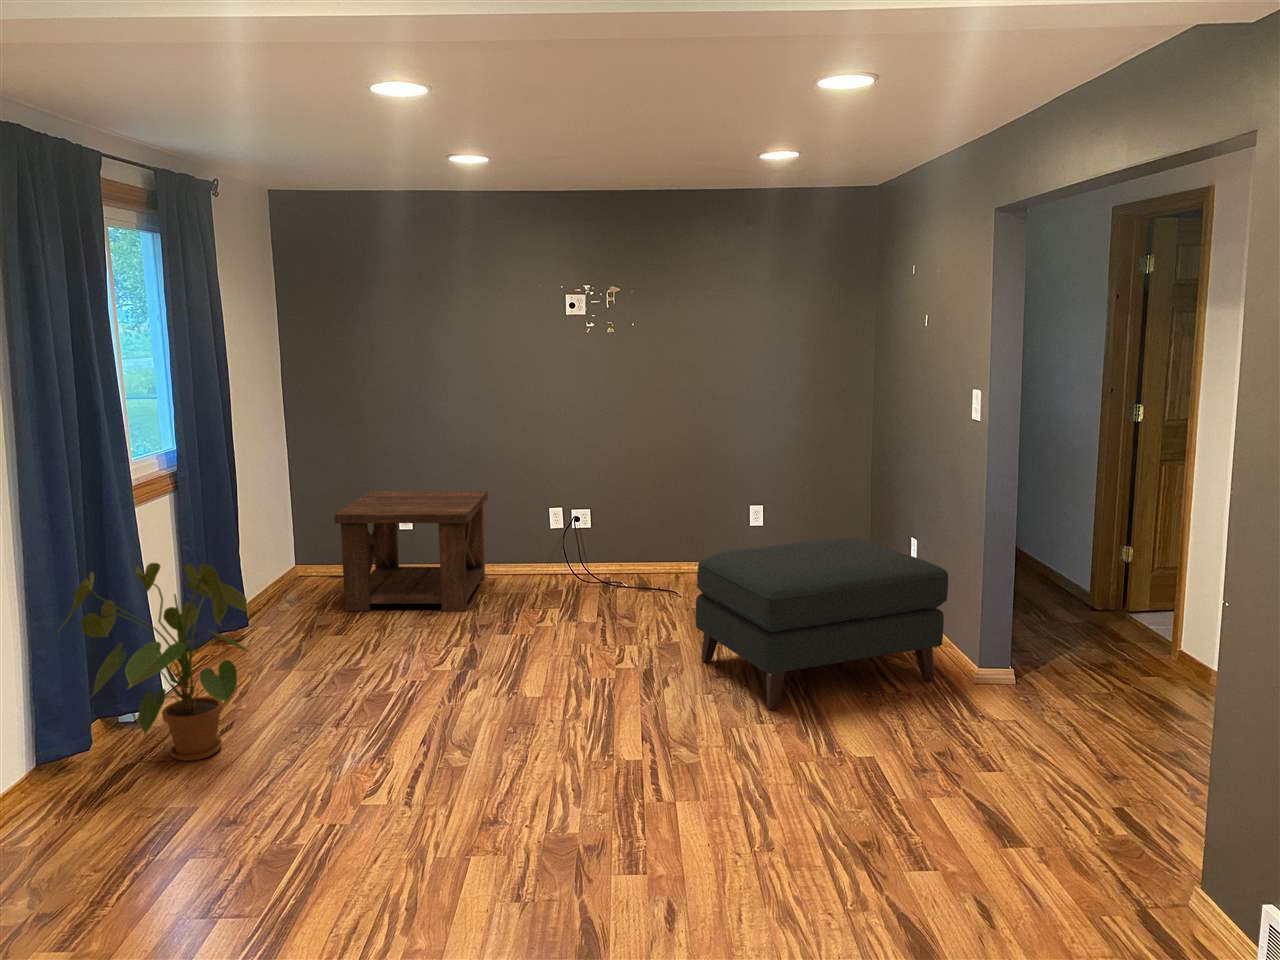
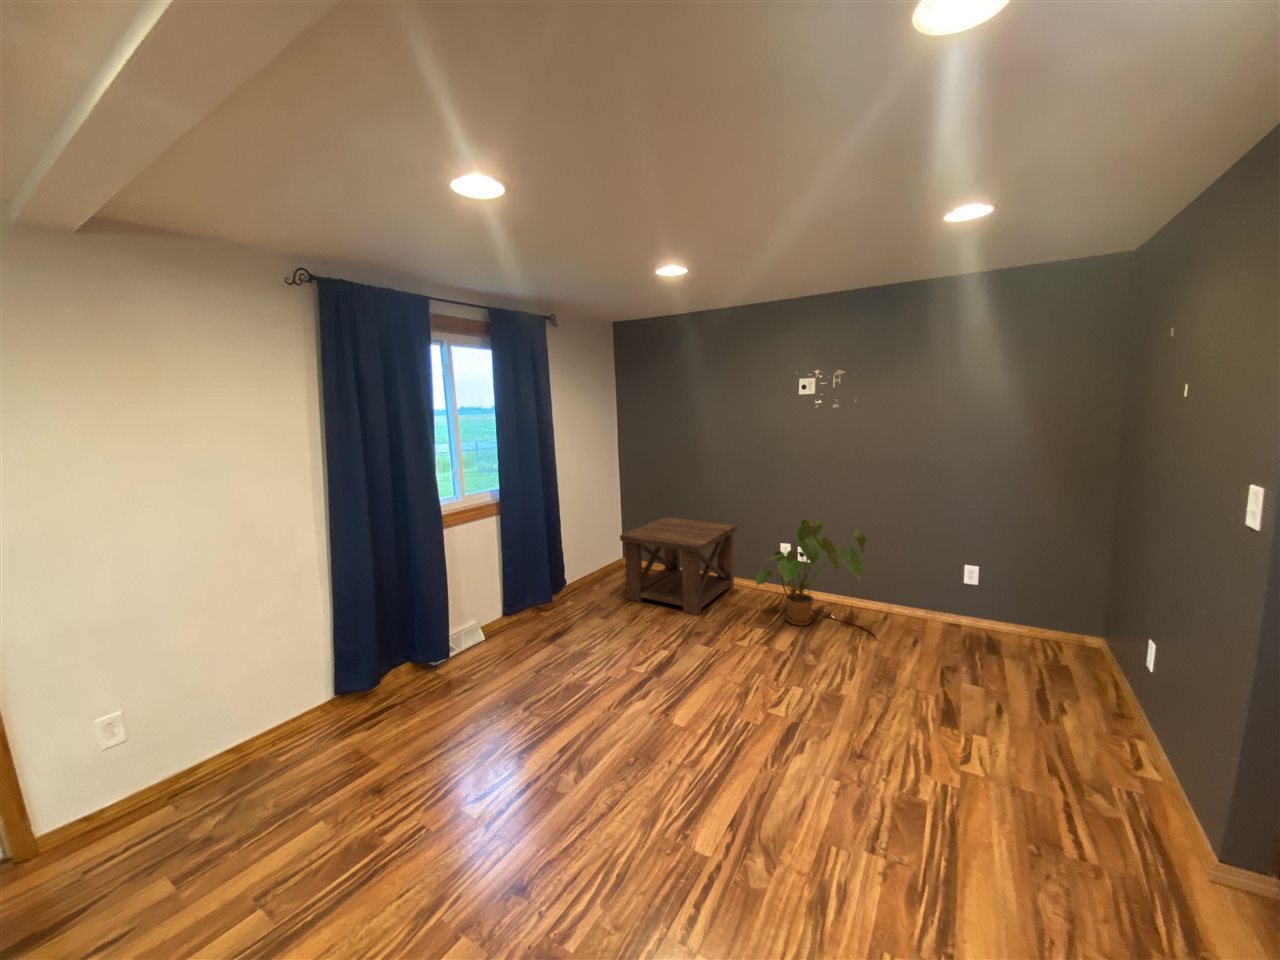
ottoman: present [696,538,948,710] -> none [847,628,1192,864]
house plant: present [55,563,248,761] -> present [756,519,866,626]

